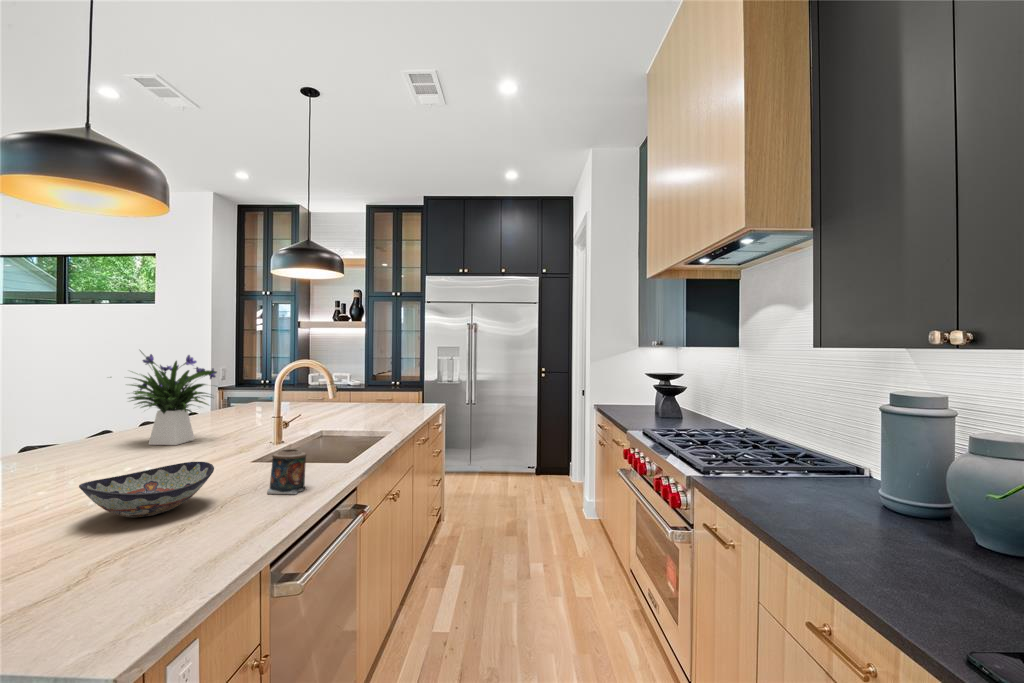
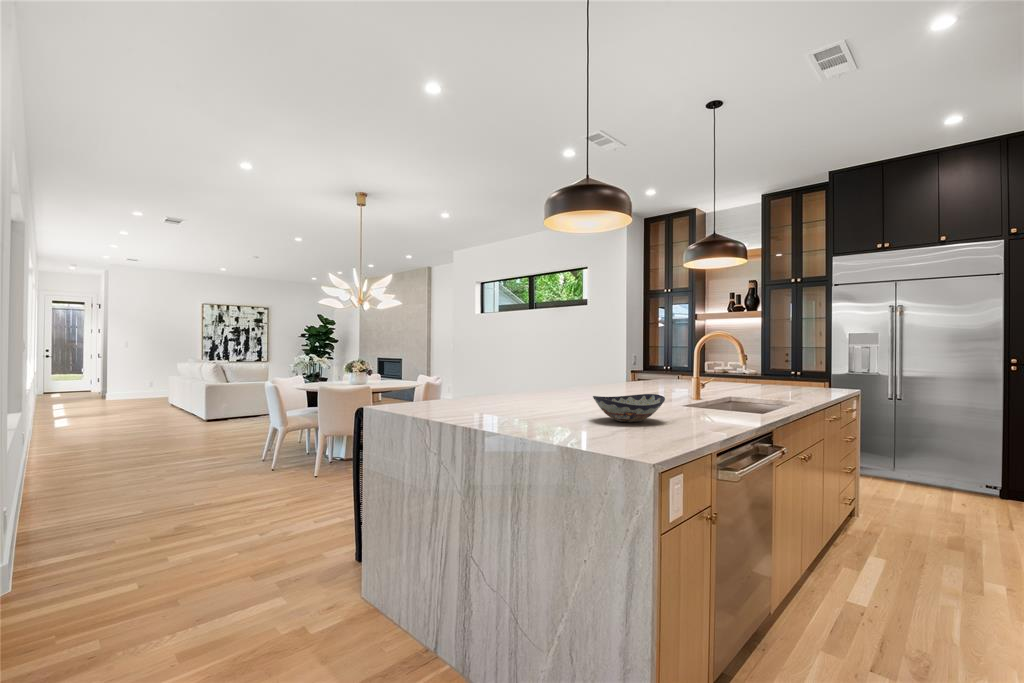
flower arrangement: present [129,350,217,445] -> none [582,327,651,396]
candle: present [267,449,306,494] -> none [701,392,730,426]

